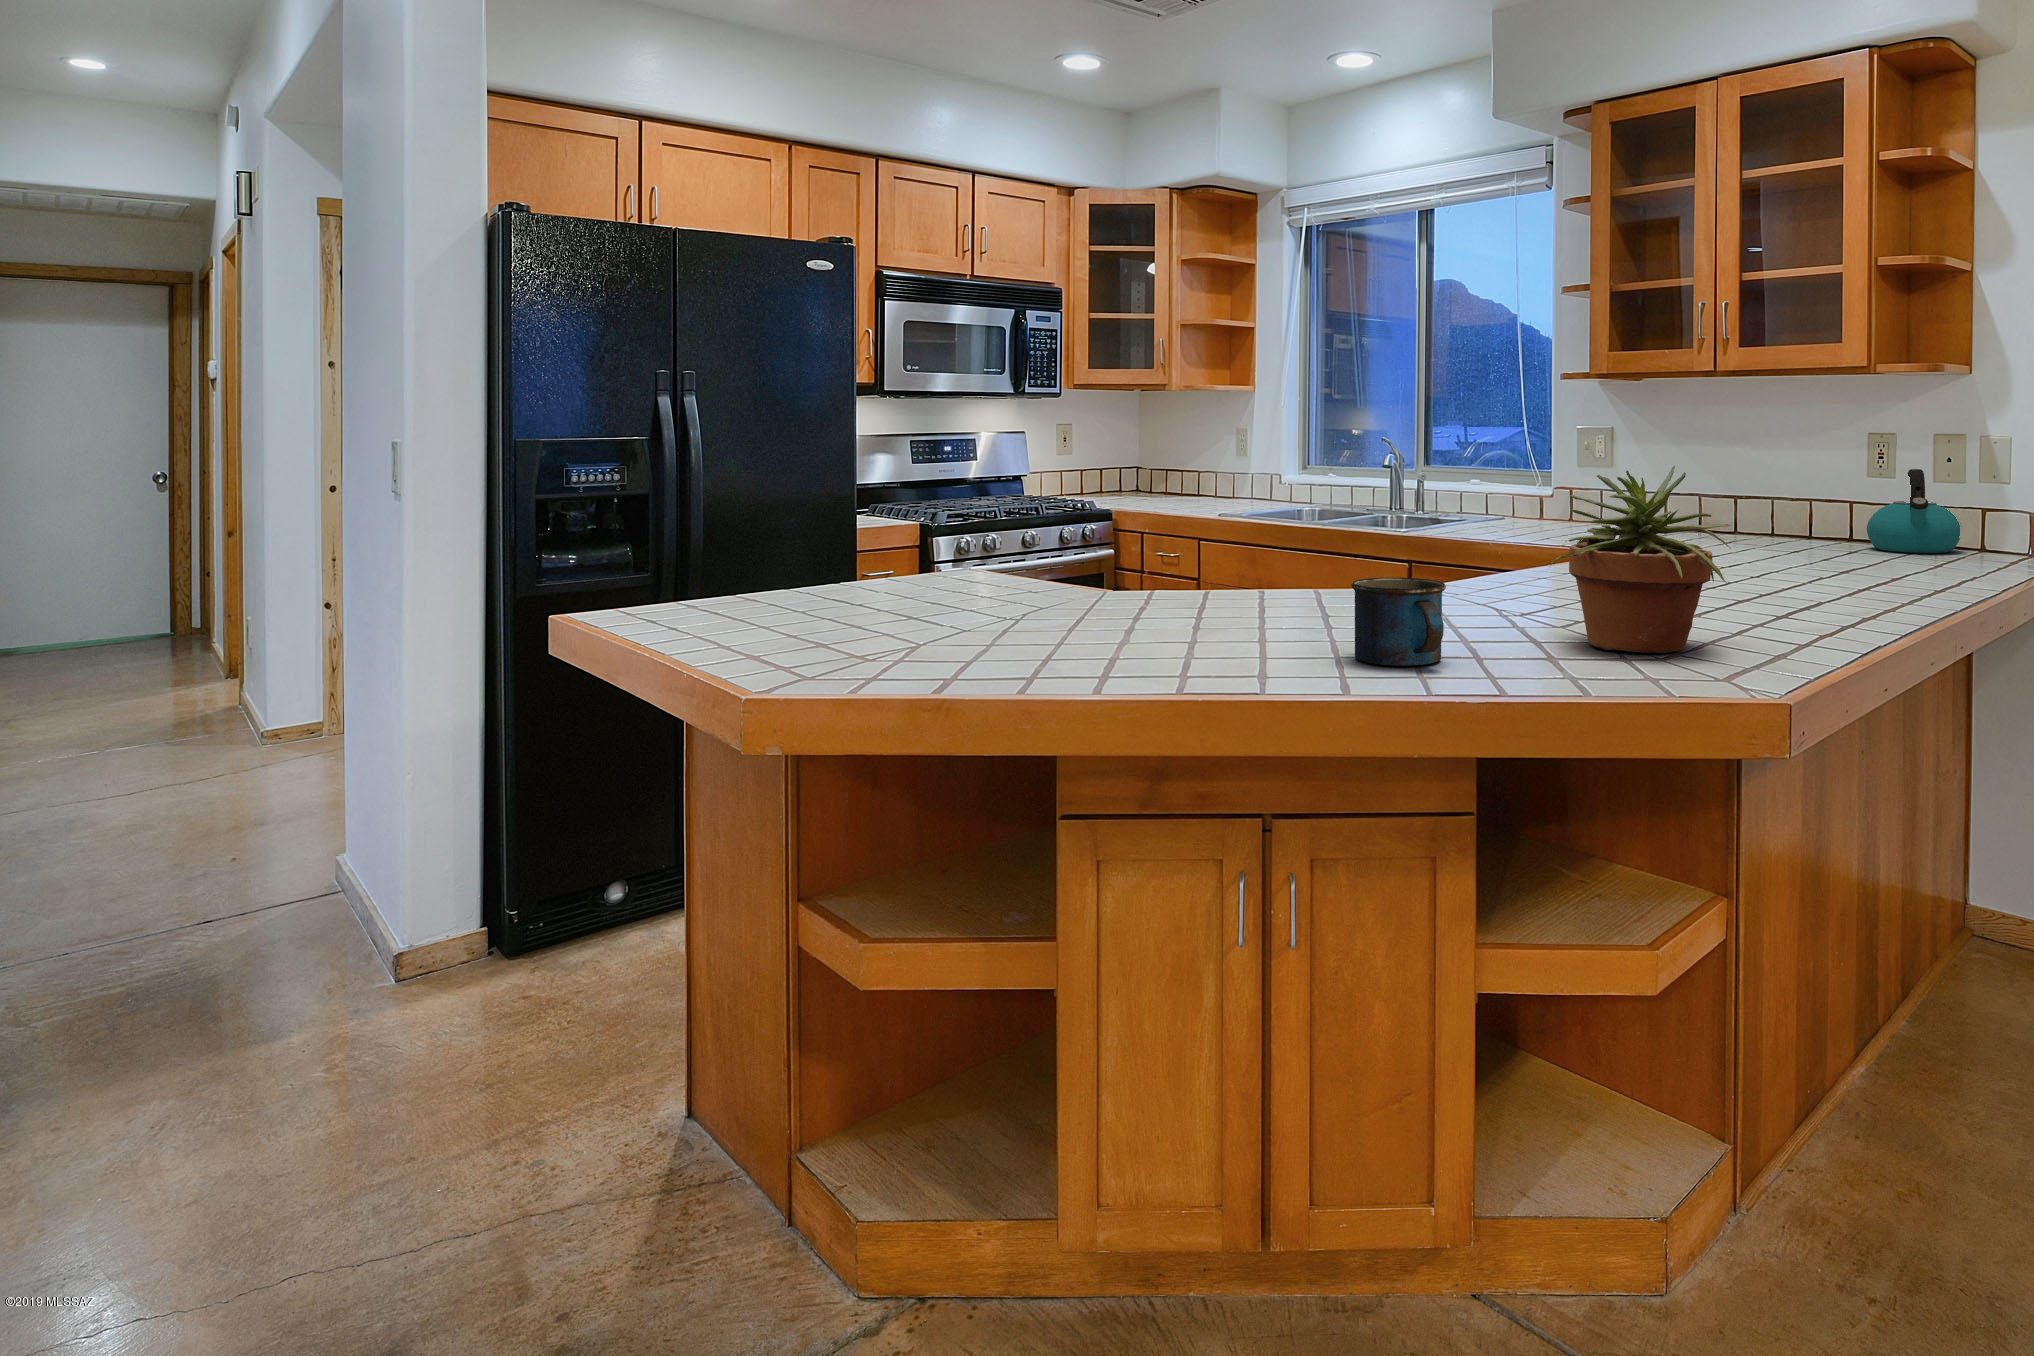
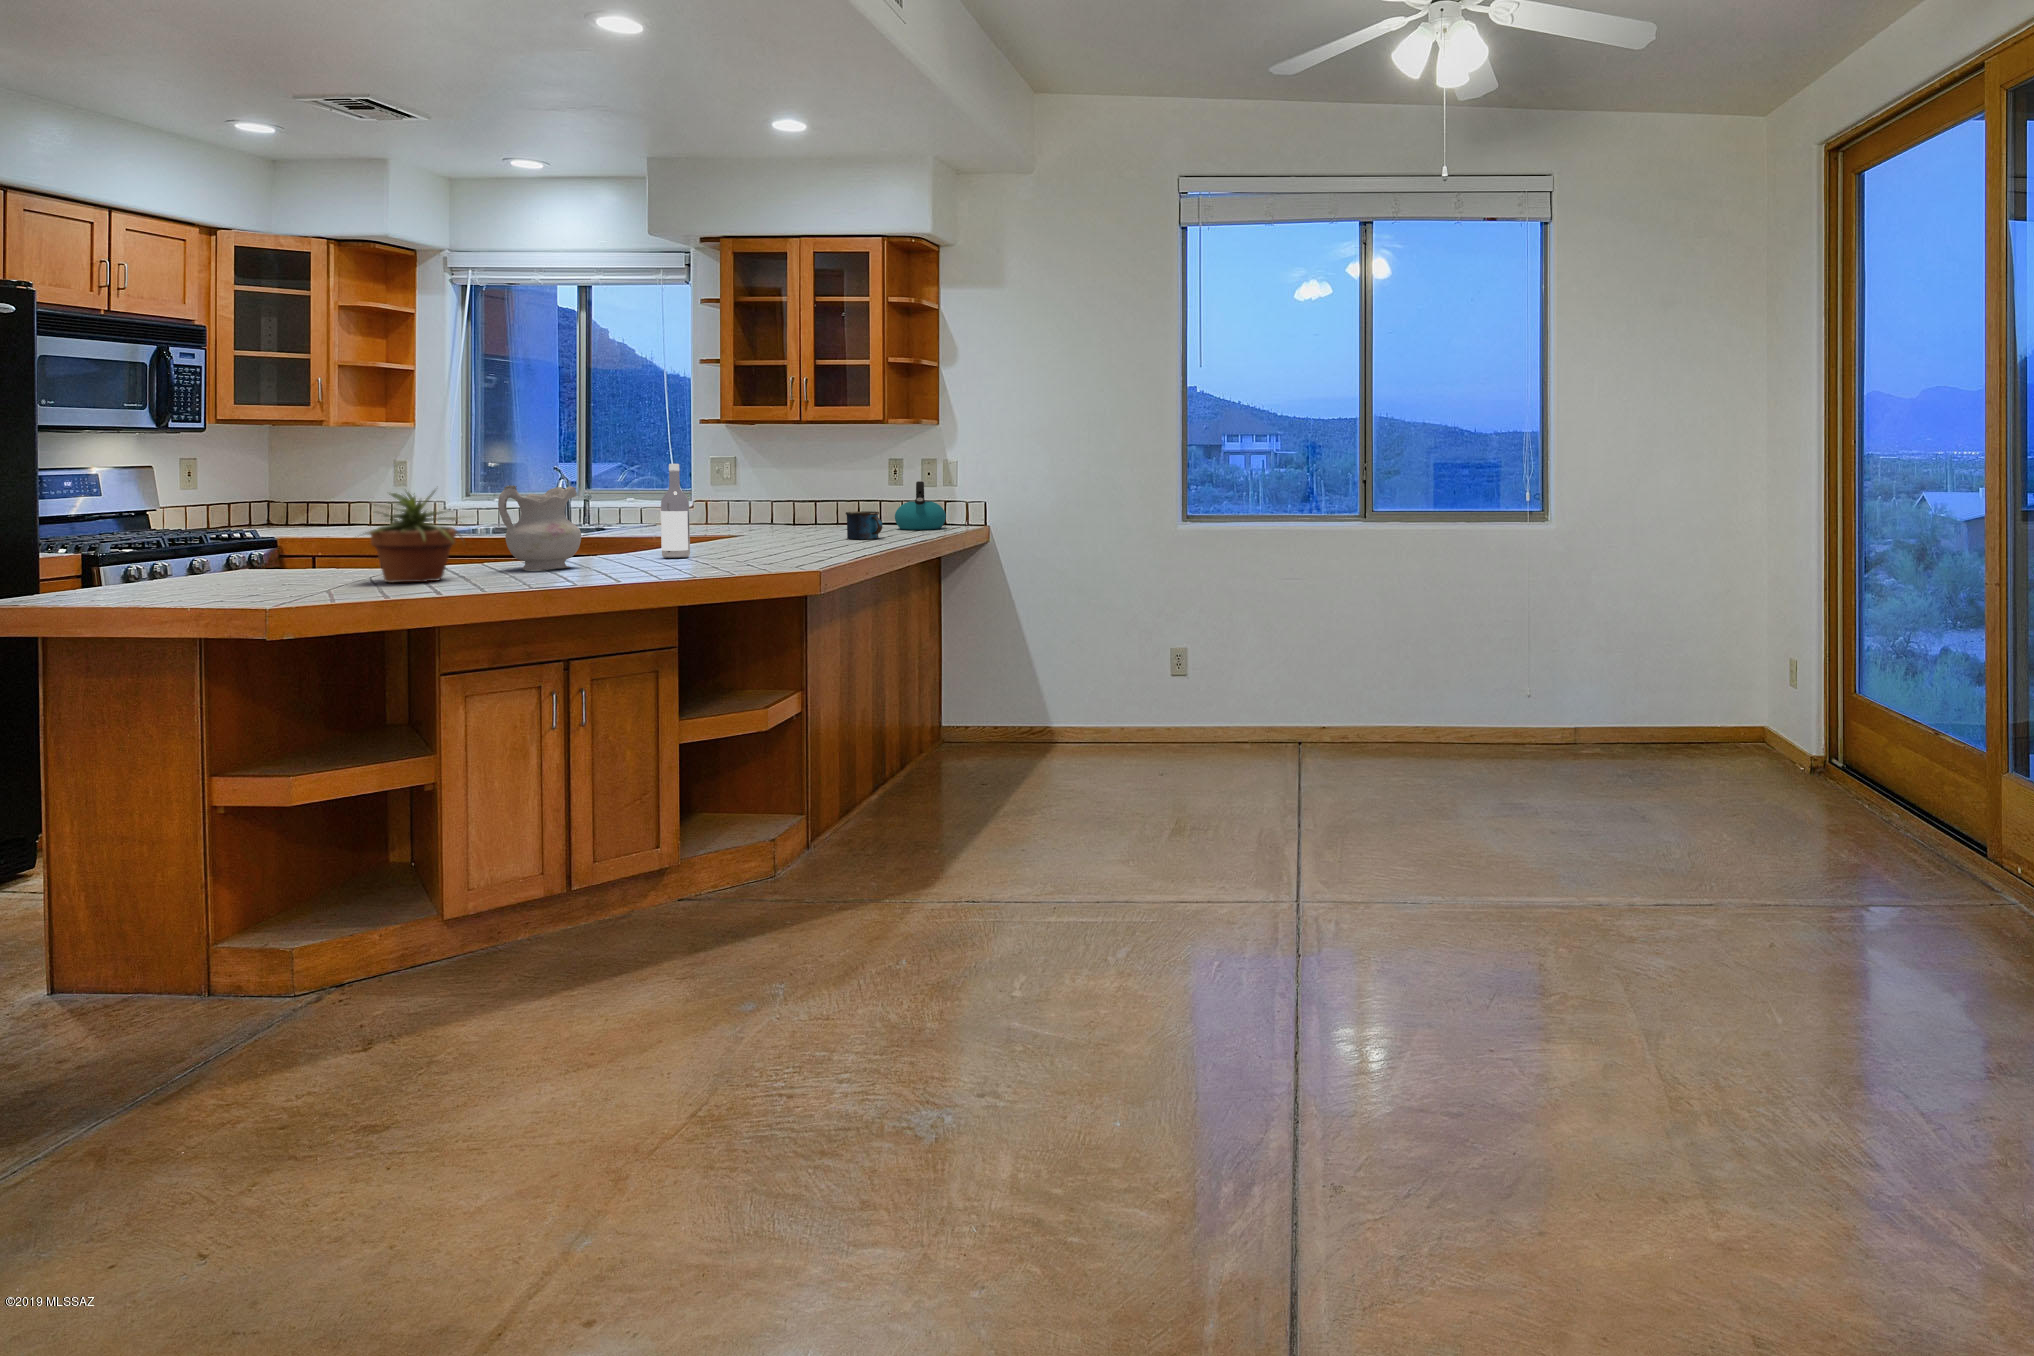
wine bottle: none [1487,429,1534,598] -> present [661,464,690,558]
ceramic pitcher: none [1222,461,1351,613] -> present [498,485,581,570]
potted plant: present [1551,466,1731,653] -> present [365,491,465,583]
mug: present [1351,578,1446,666] -> present [846,511,882,539]

